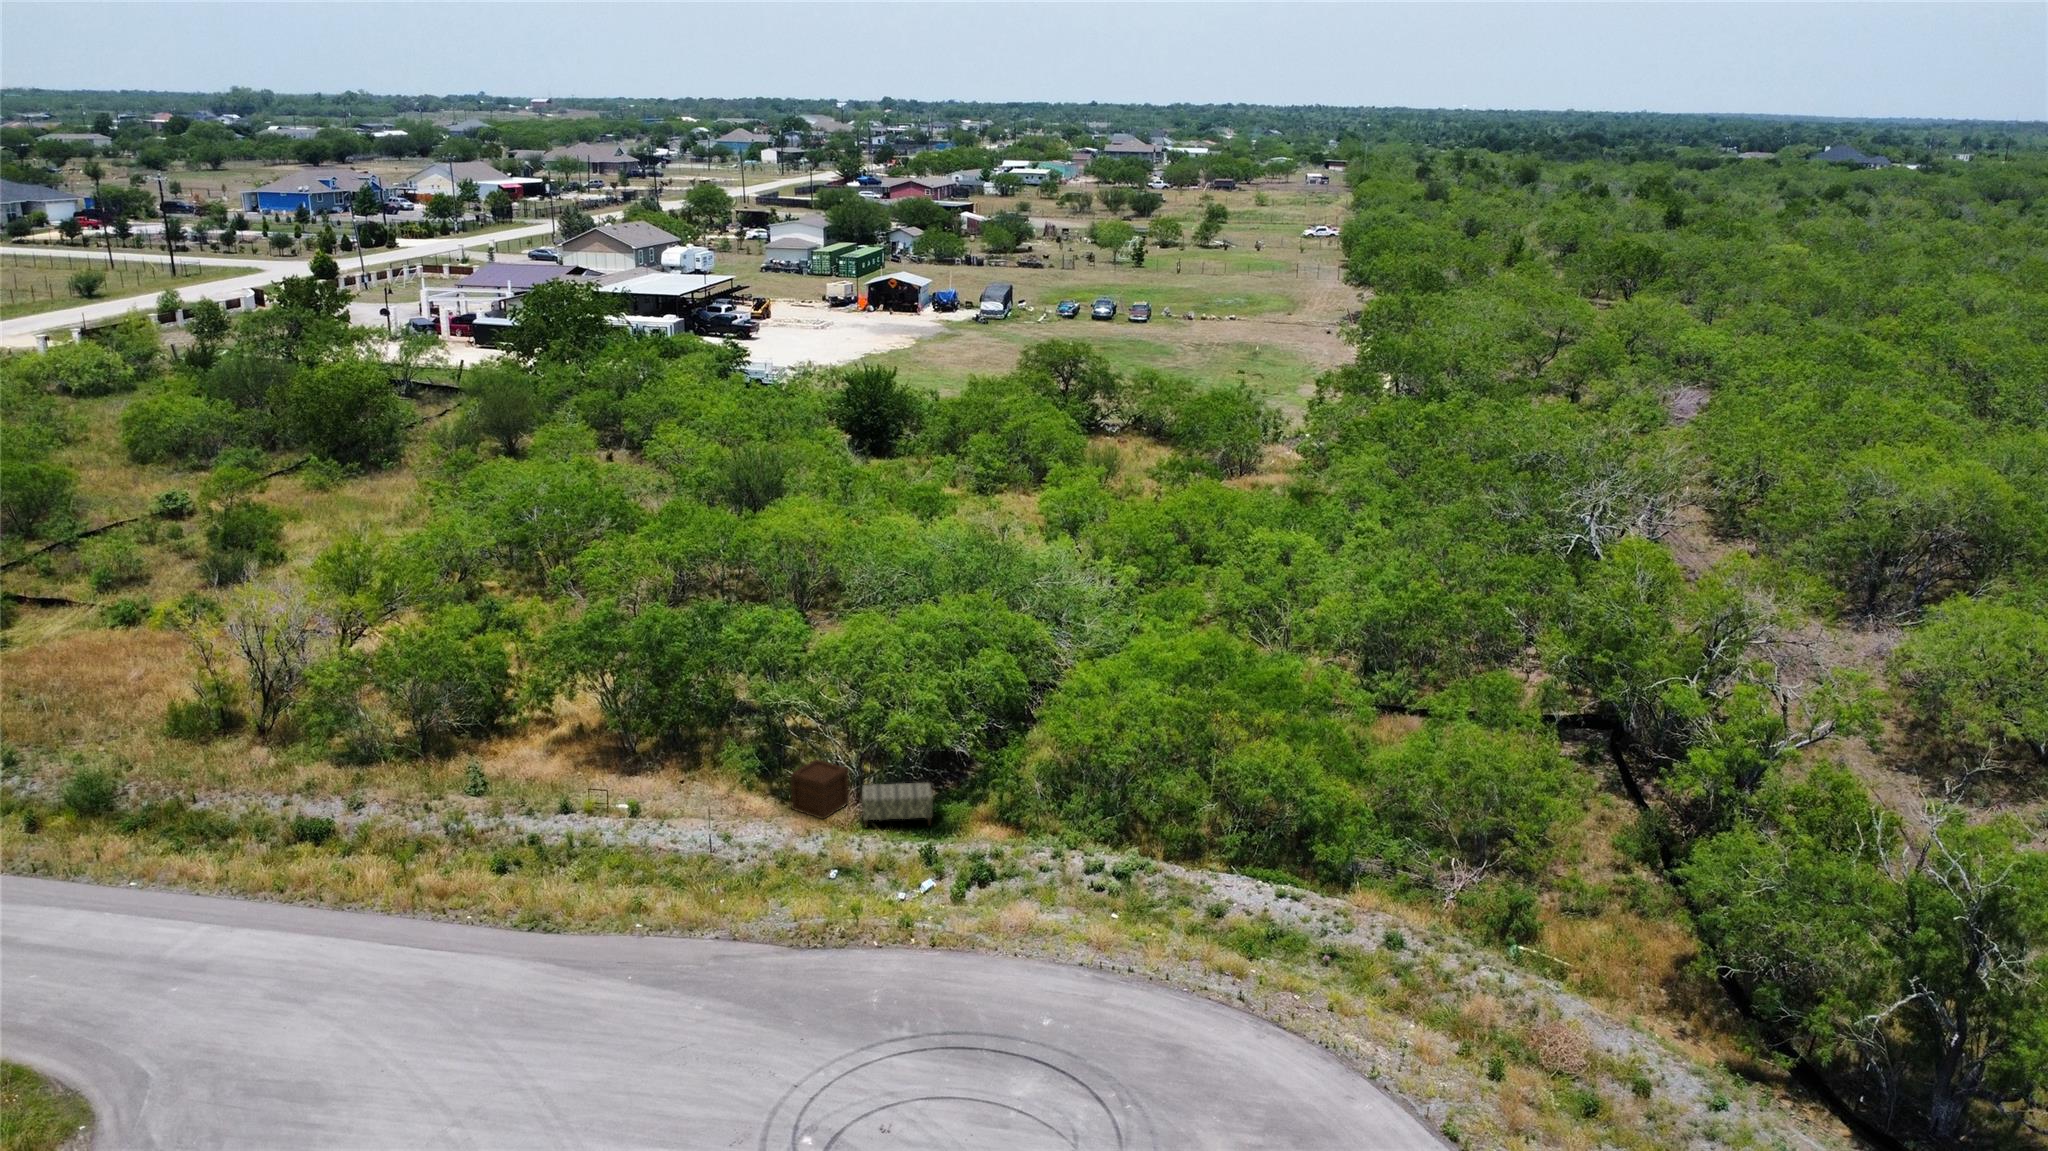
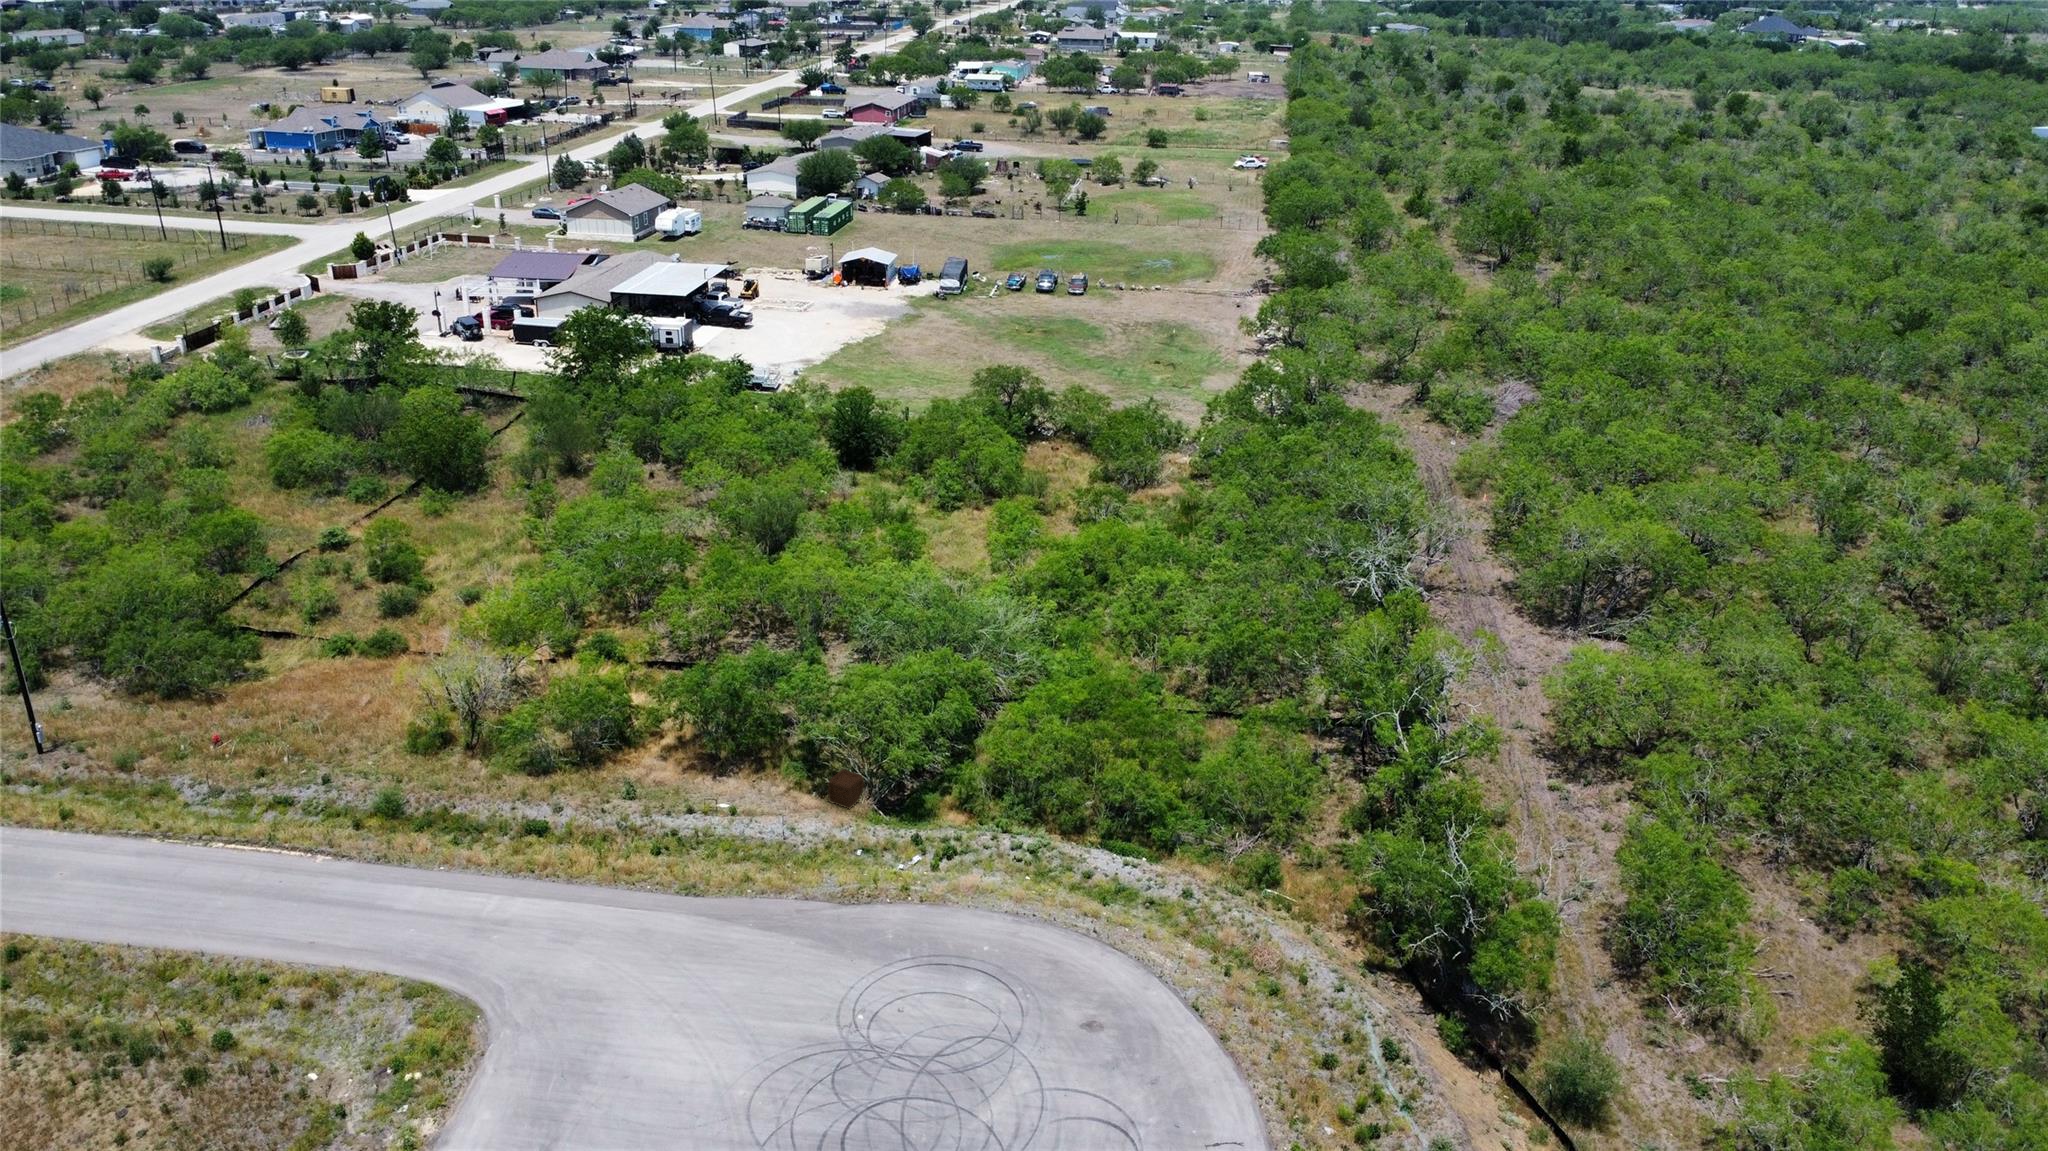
bench: present [862,782,933,827] -> none [873,785,918,815]

